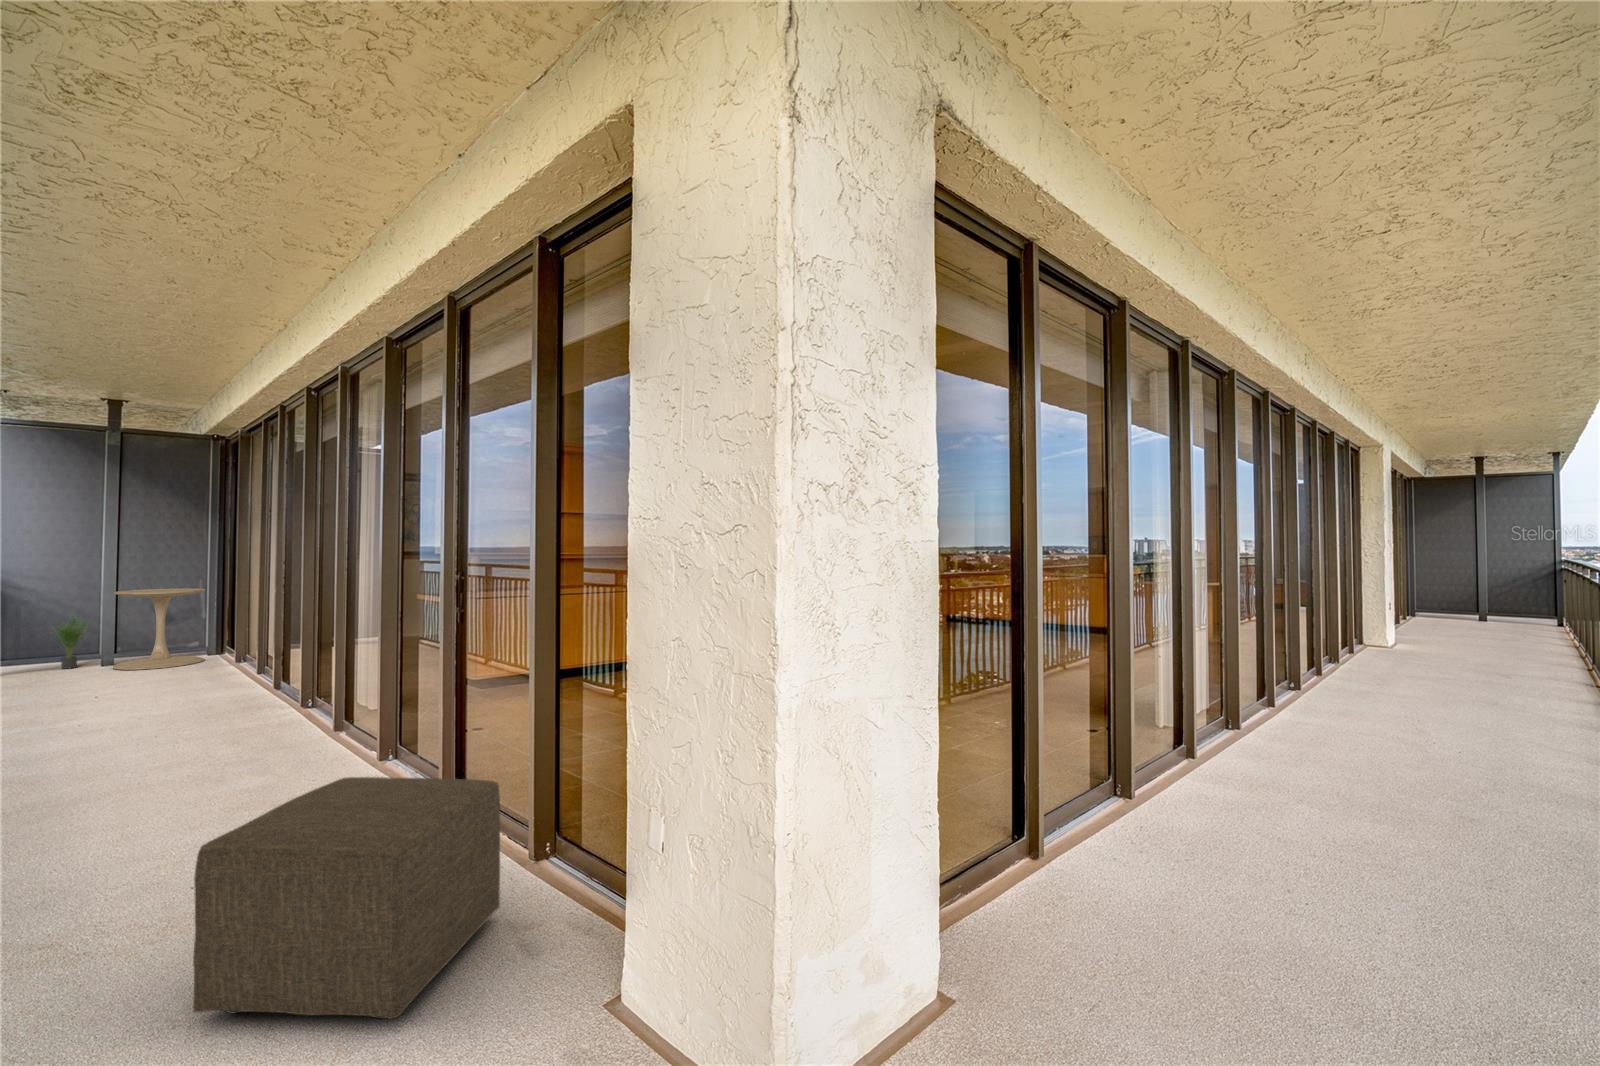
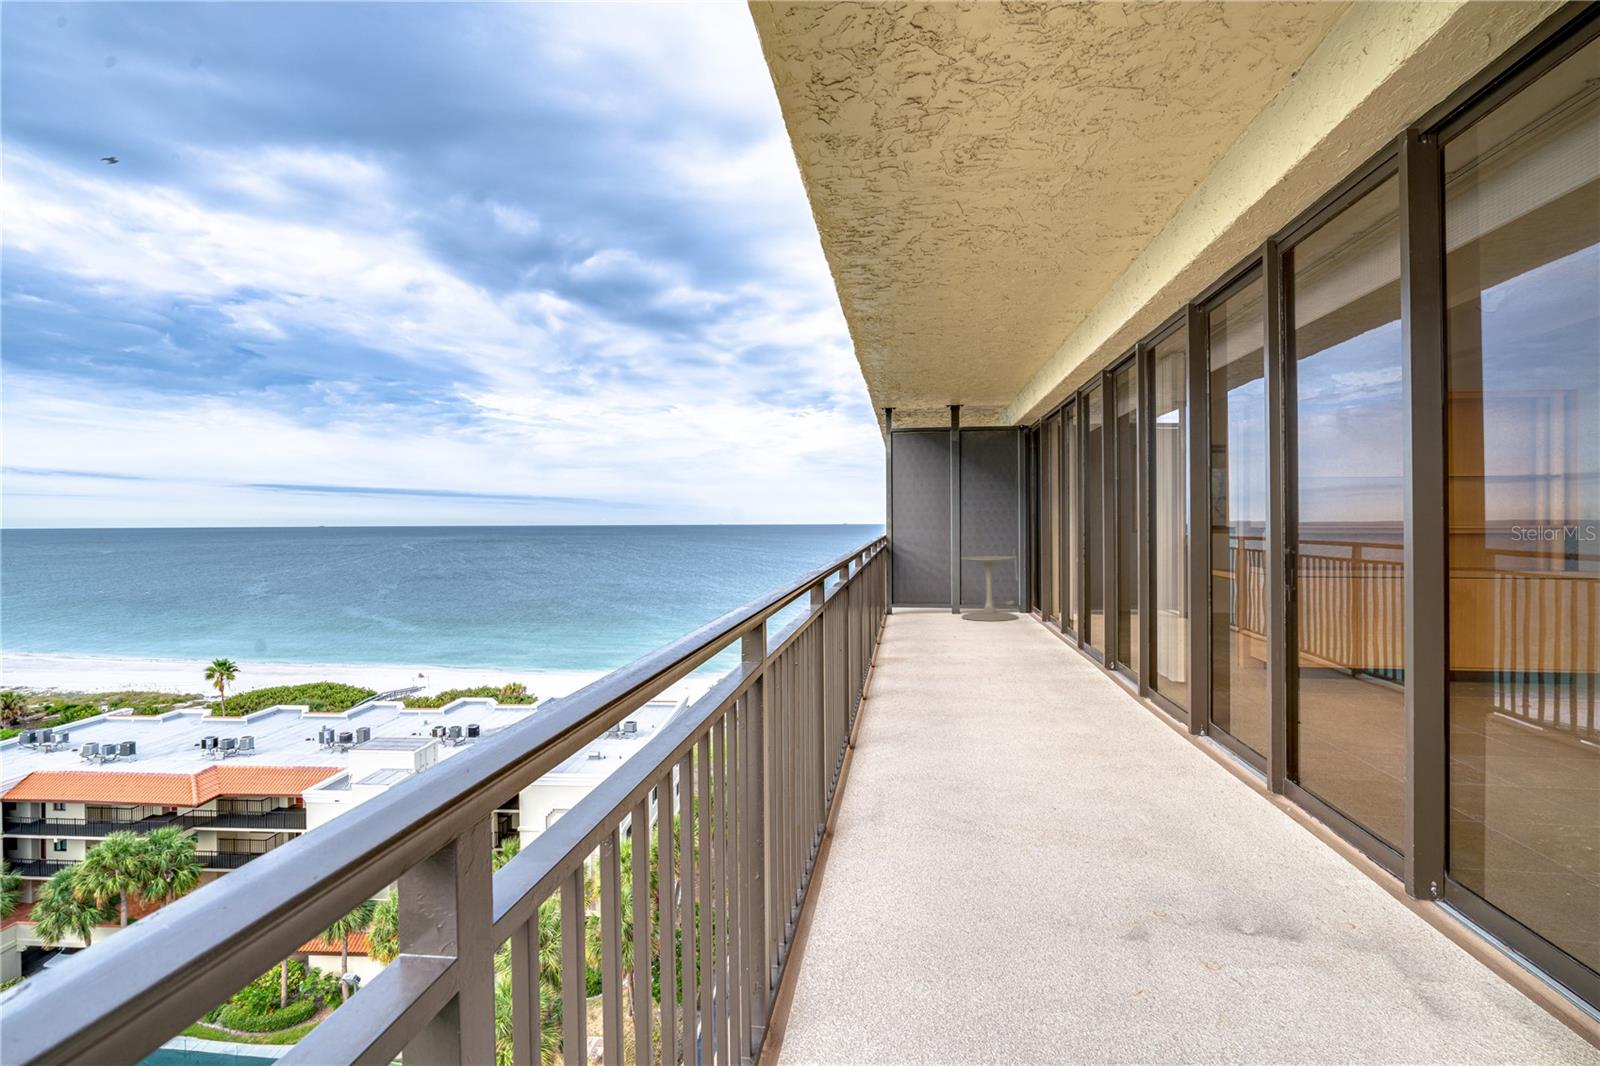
potted plant: present [54,616,87,669] -> none [924,574,950,615]
ottoman: present [193,777,500,1019] -> none [1095,742,1375,990]

